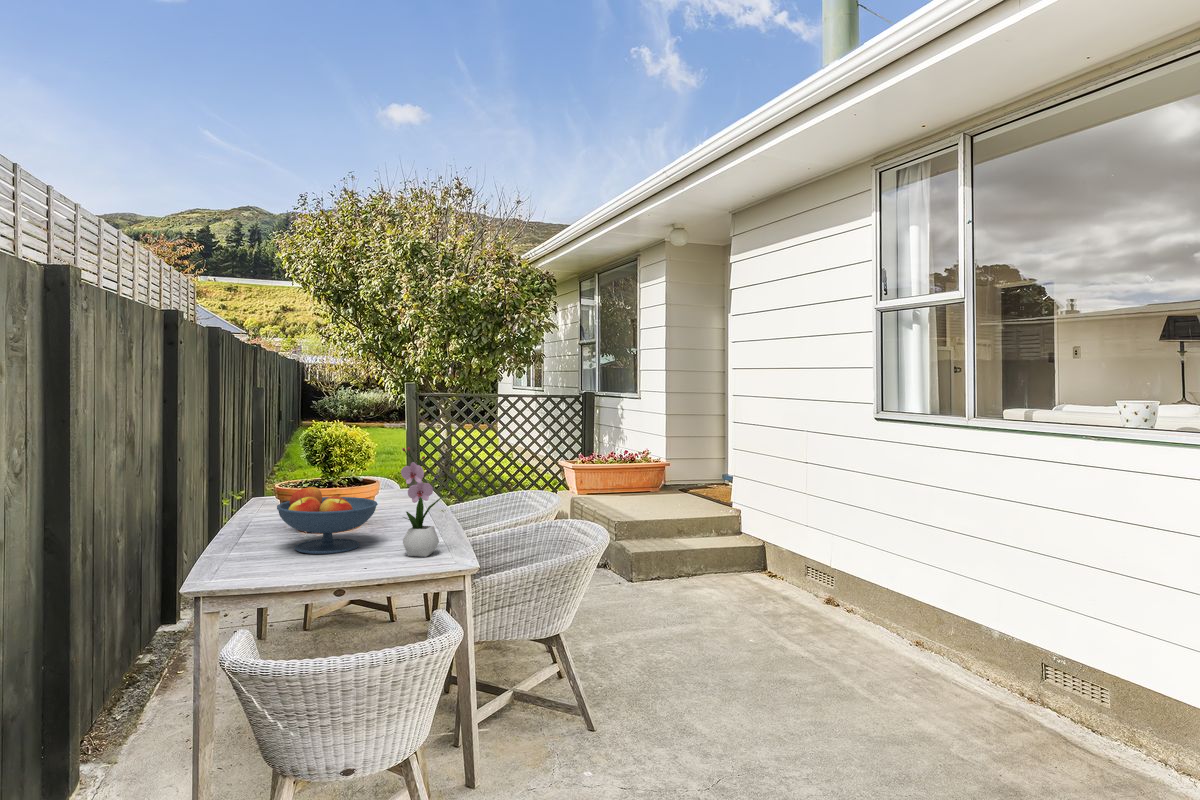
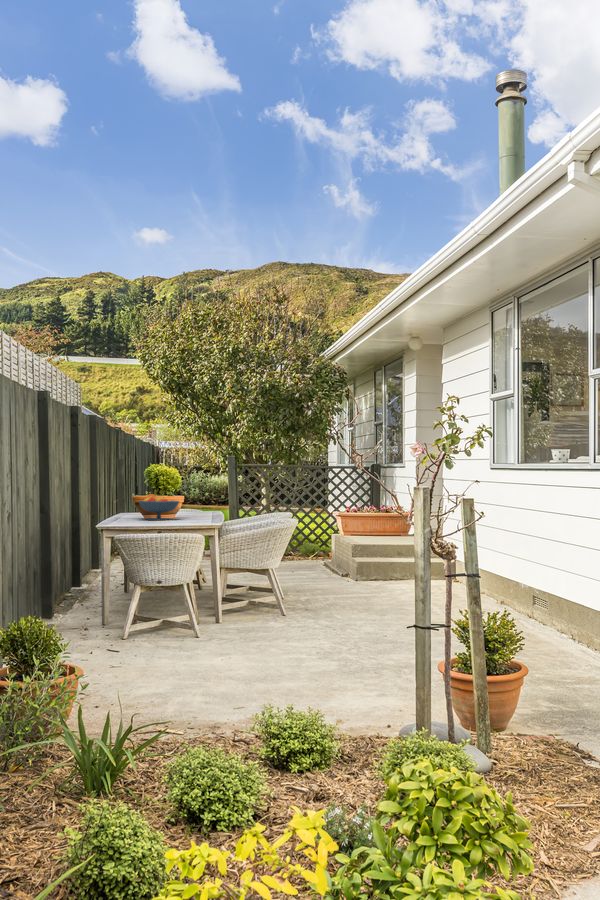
flower arrangement: present [401,447,443,557] -> none [186,474,205,520]

